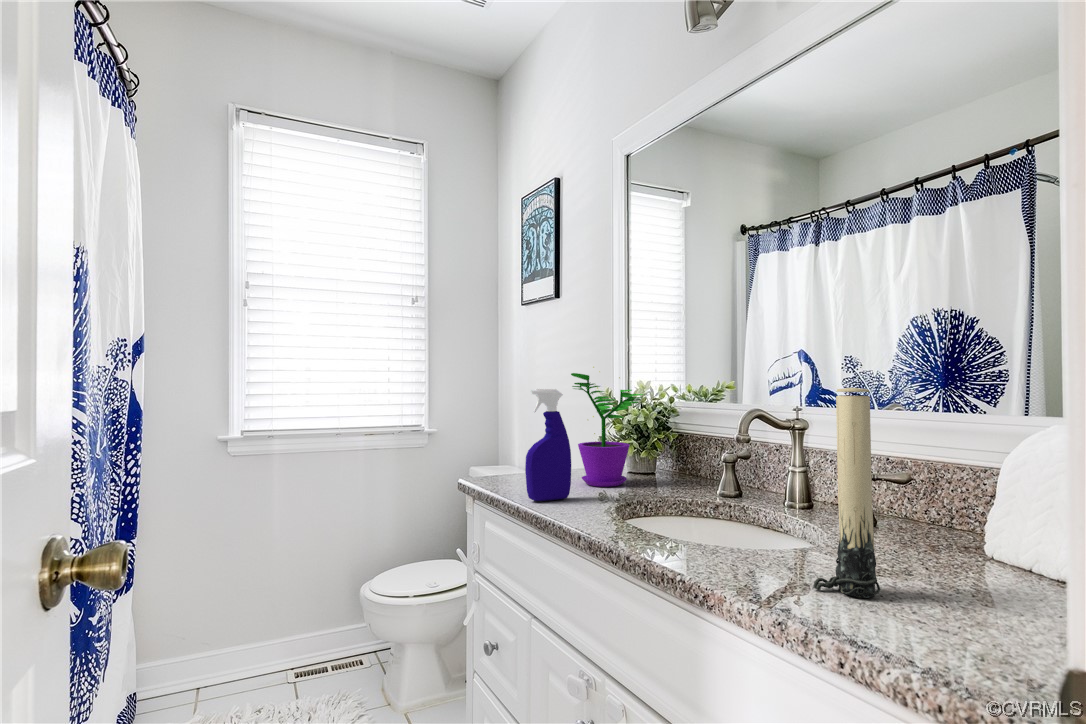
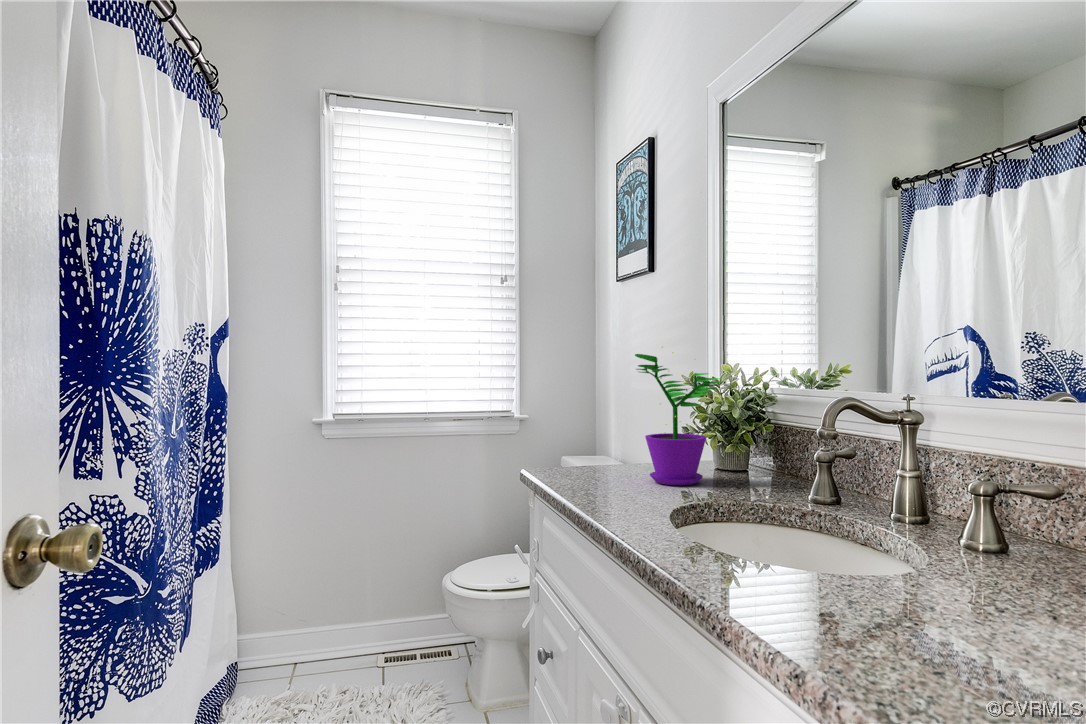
candle: present [813,388,880,598] -> none [868,360,963,653]
spray bottle: present [525,389,571,501] -> none [572,371,626,498]

